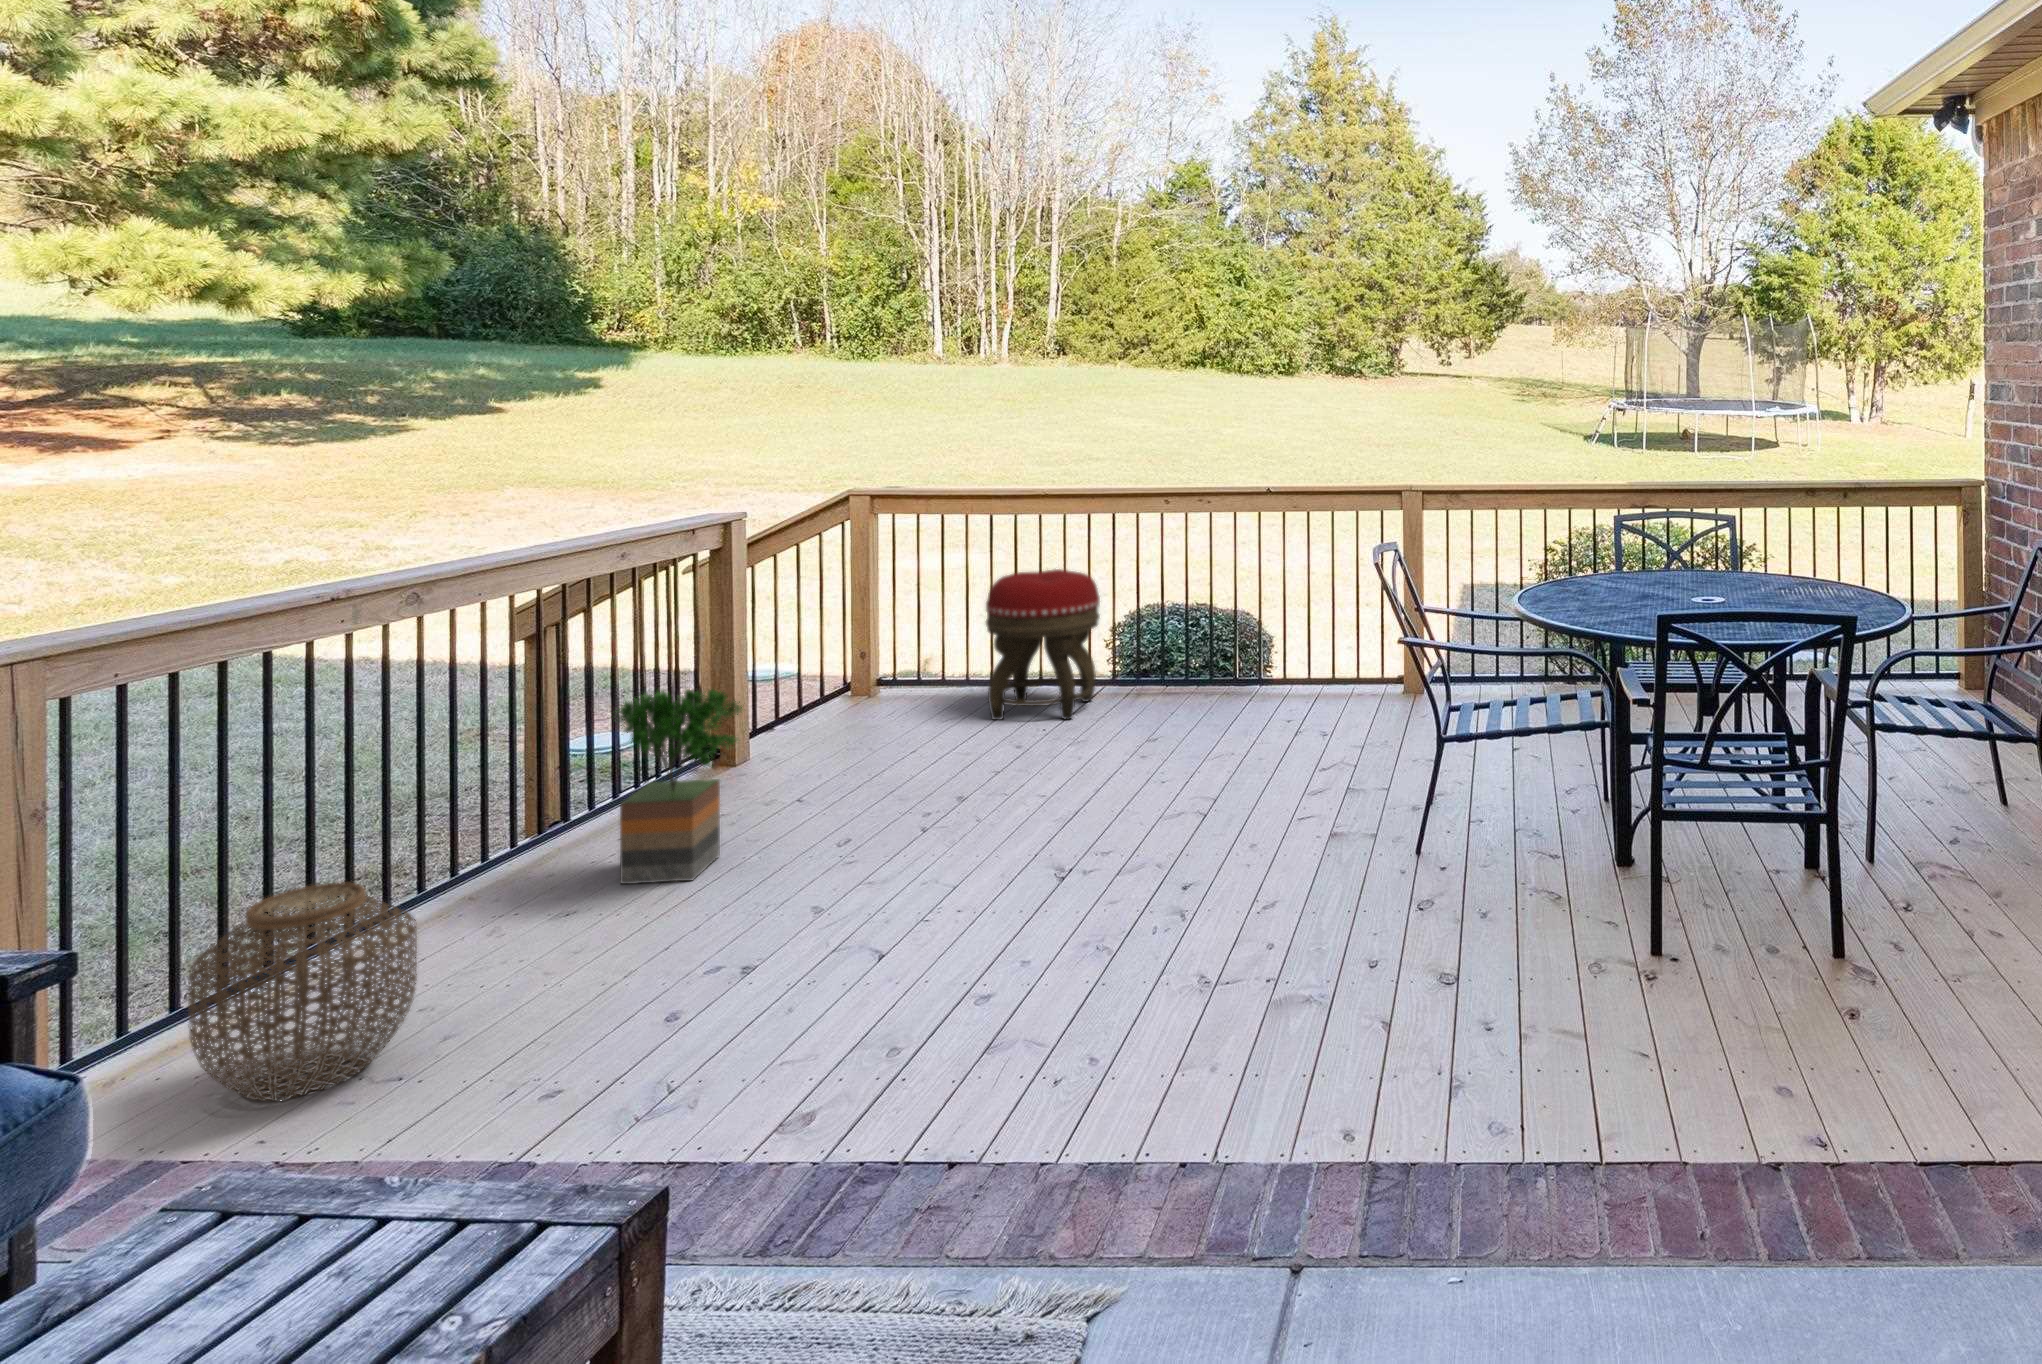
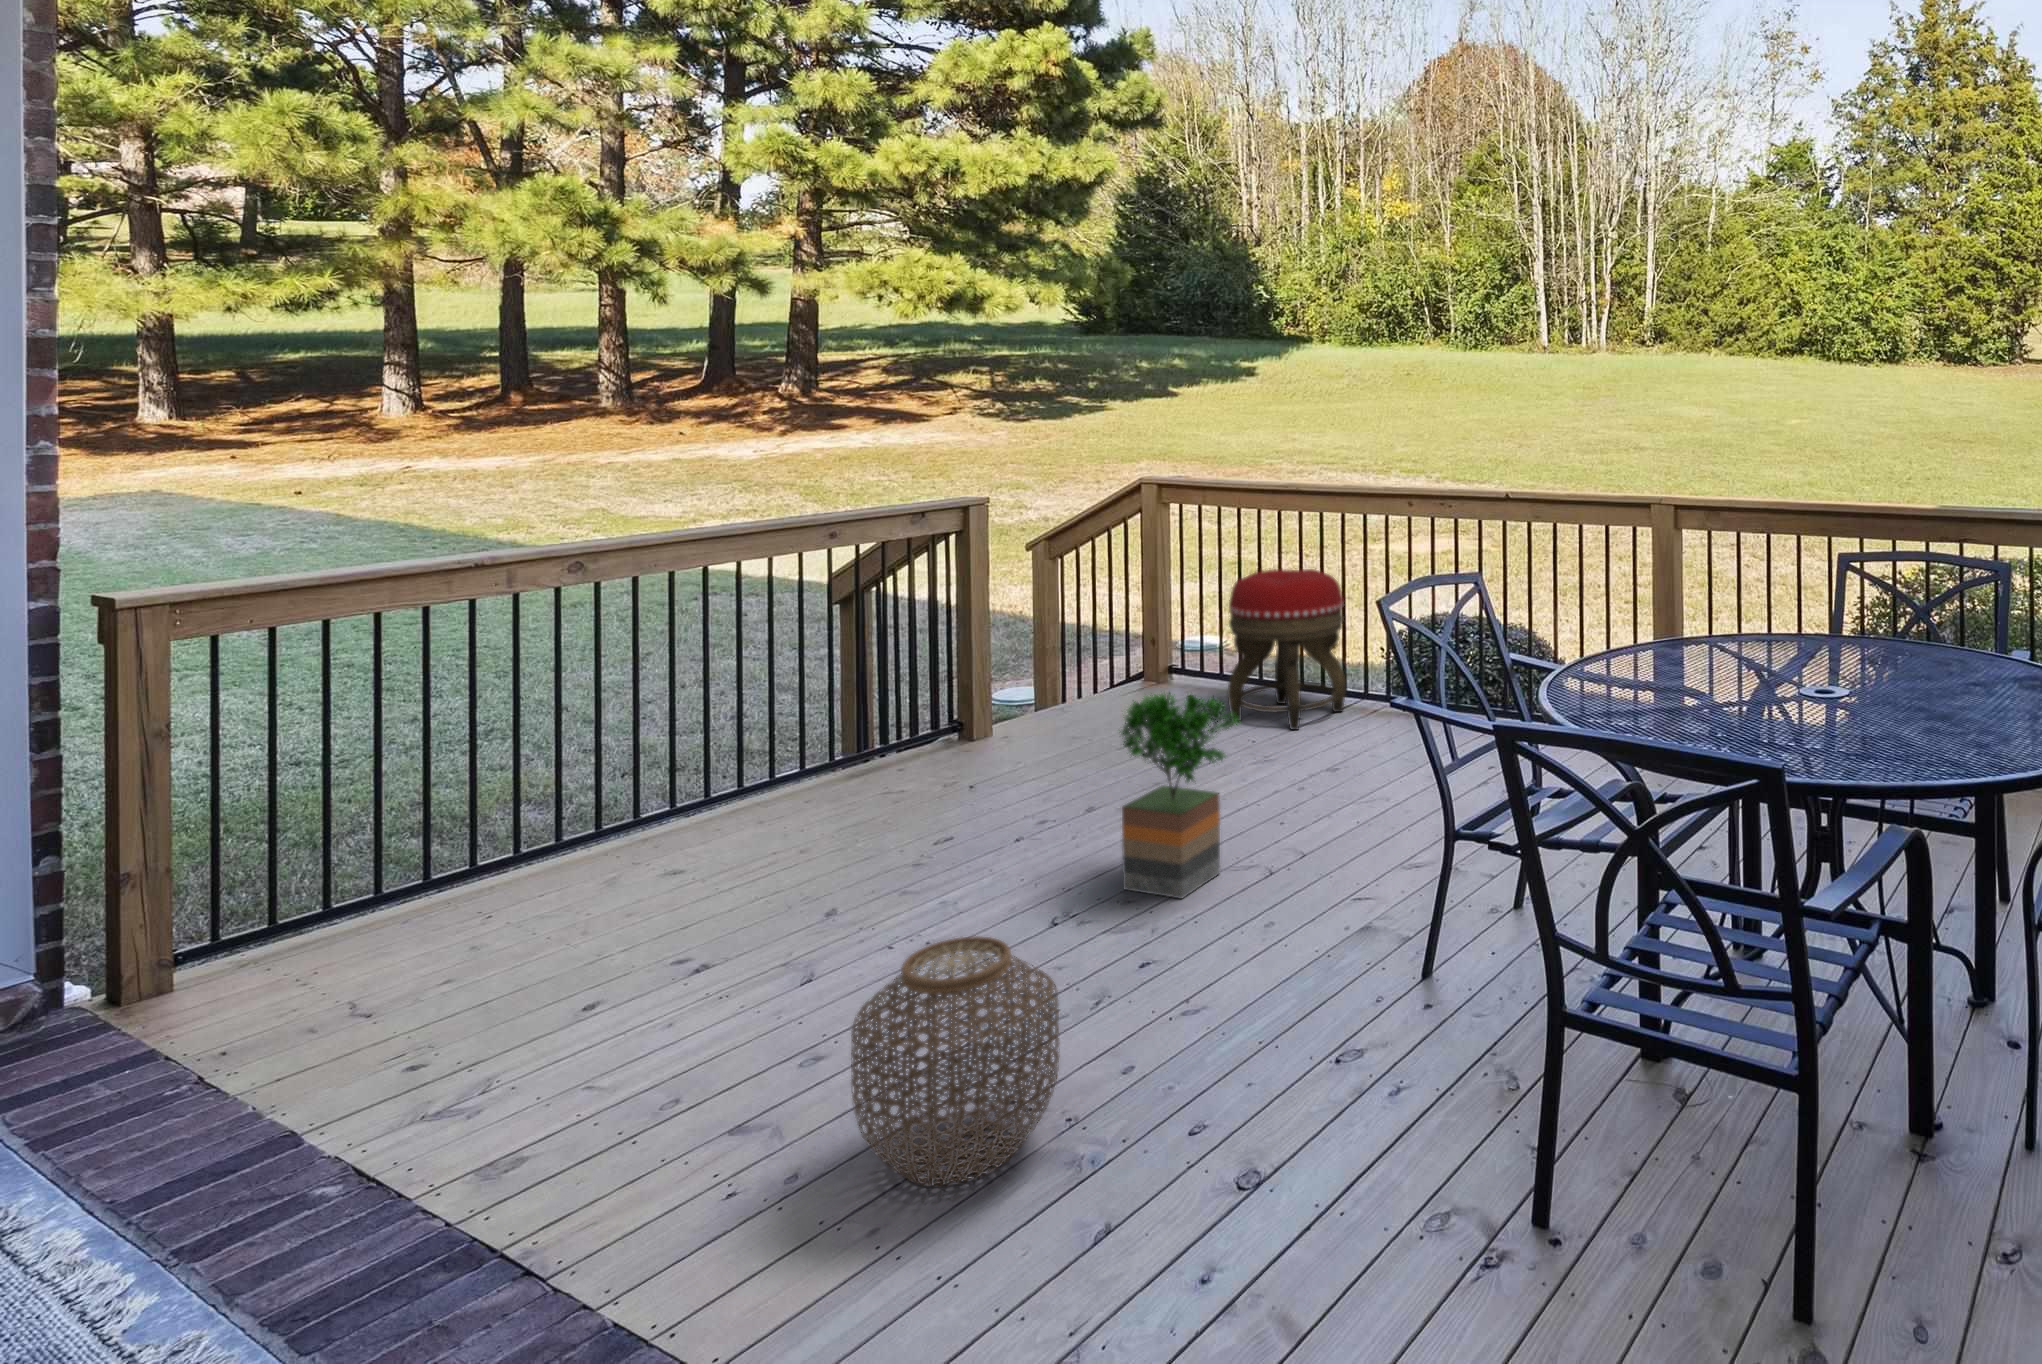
potted tree: present [614,689,743,884] -> present [1120,693,1239,899]
woven basket: present [188,883,417,1101] -> present [851,937,1059,1185]

